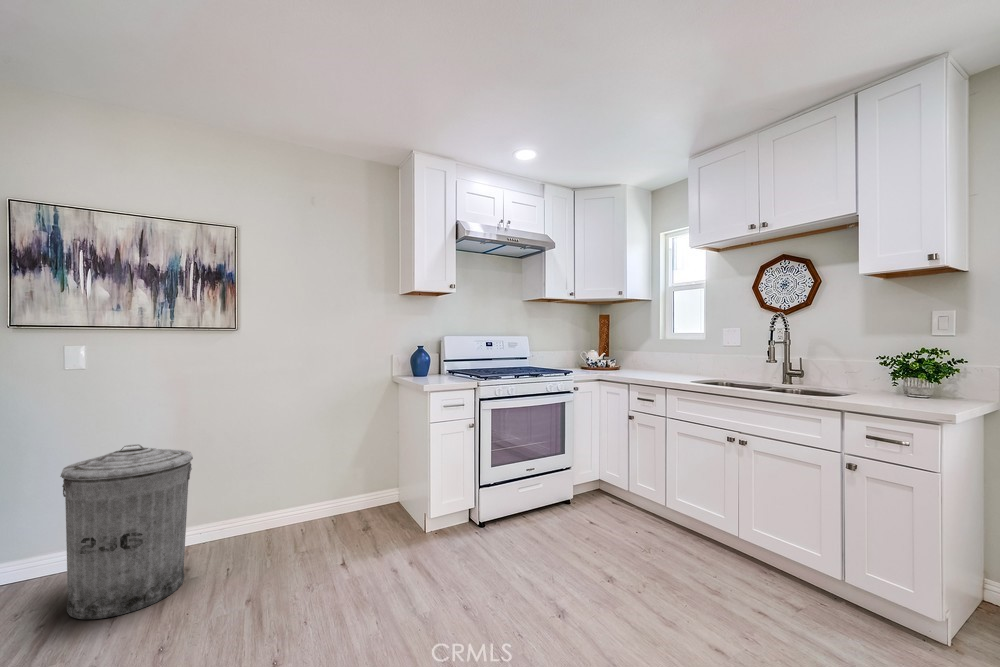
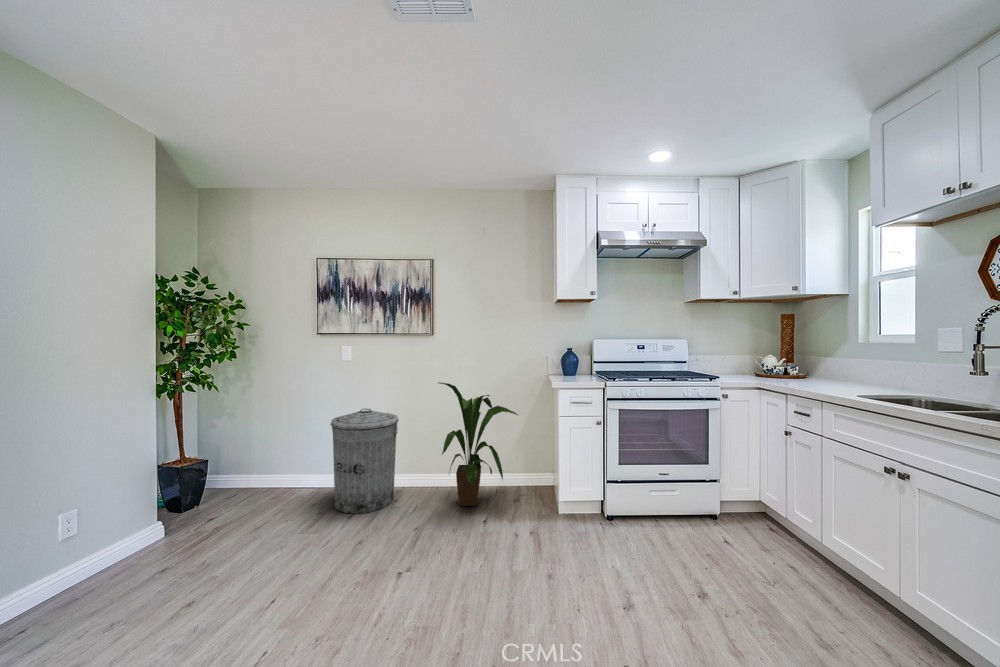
house plant: none [266,394,370,559] -> present [439,382,518,506]

